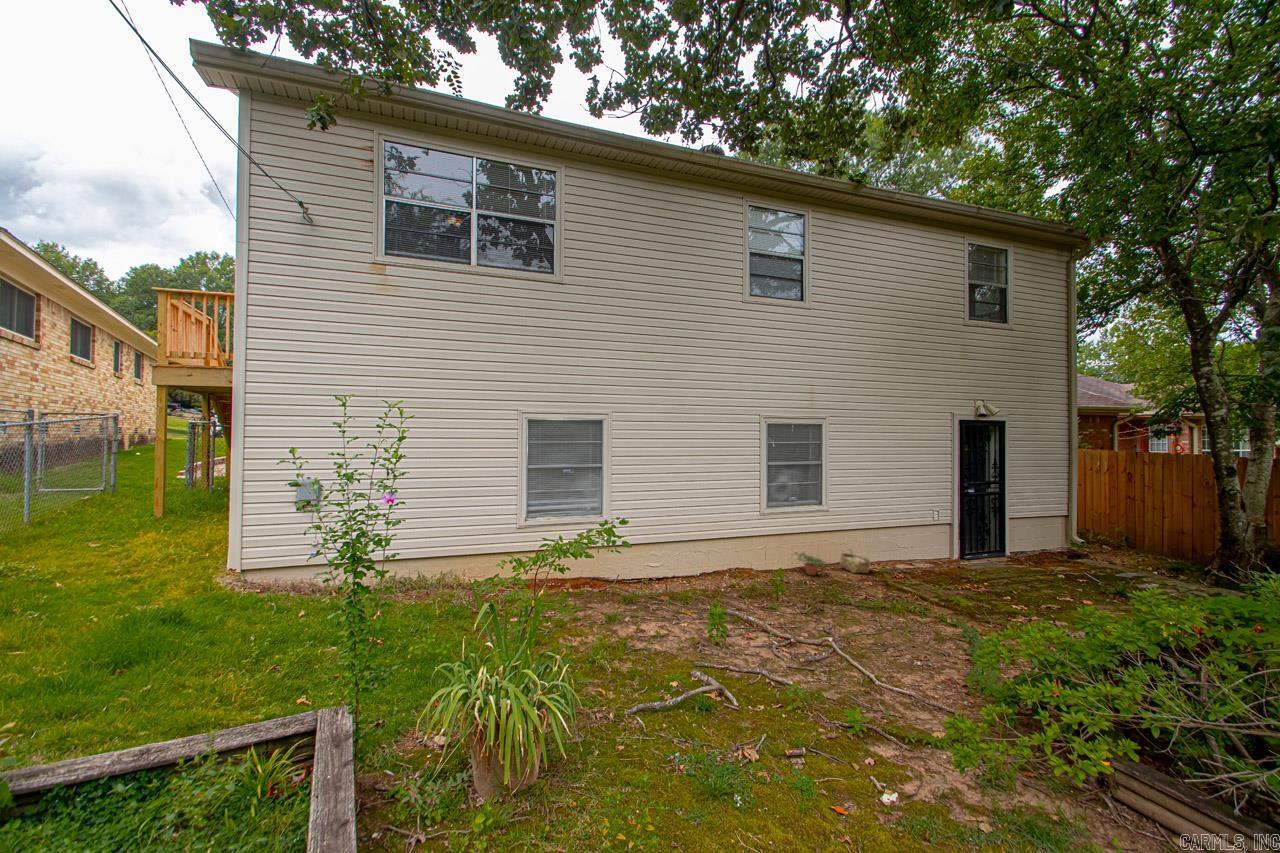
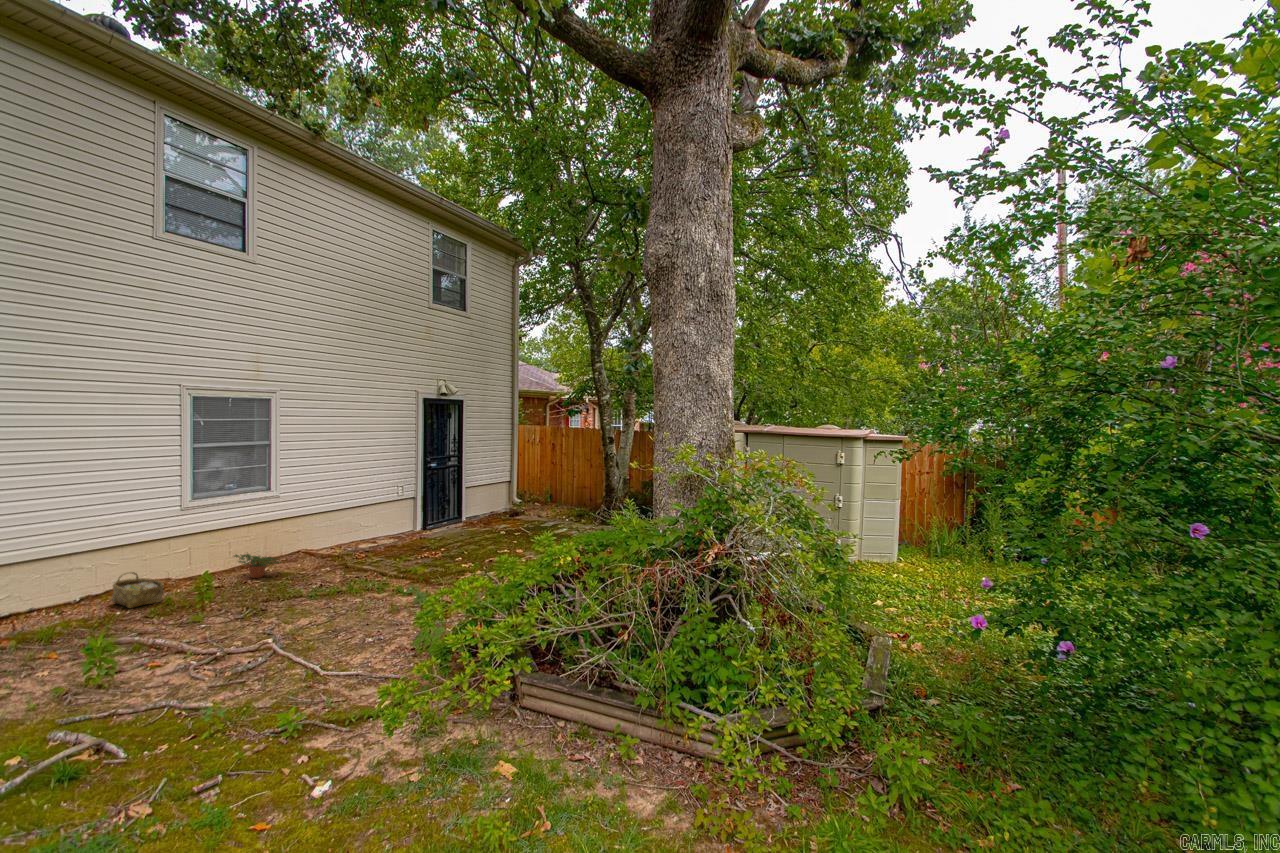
woven basket: present [840,549,870,573] -> present [112,572,164,608]

